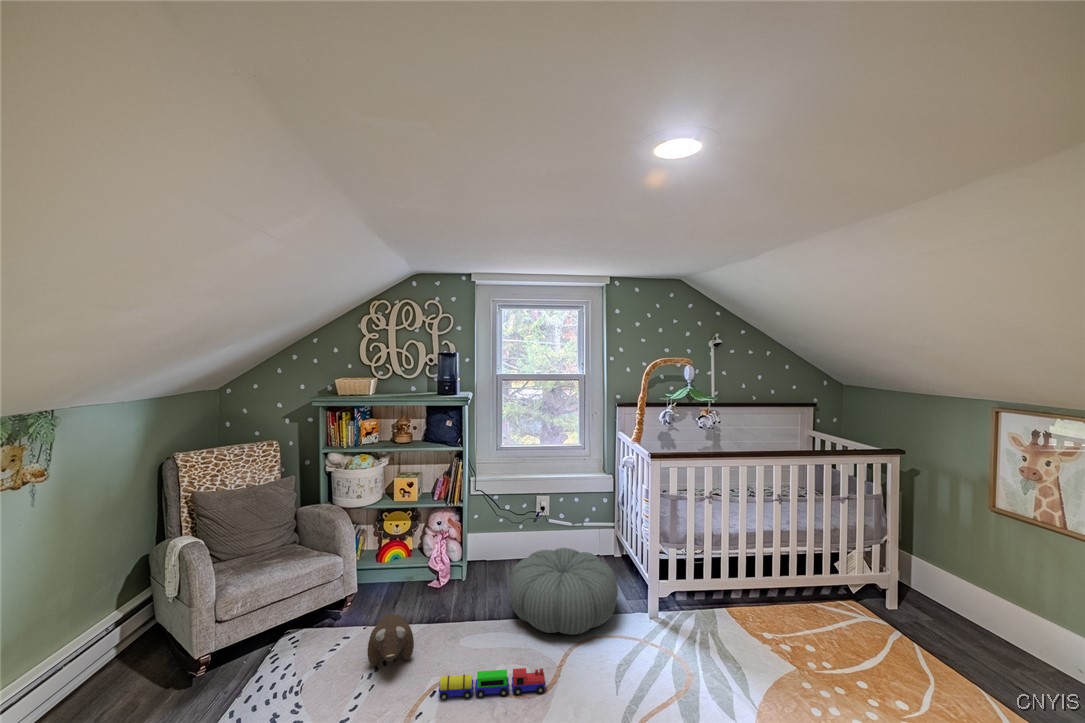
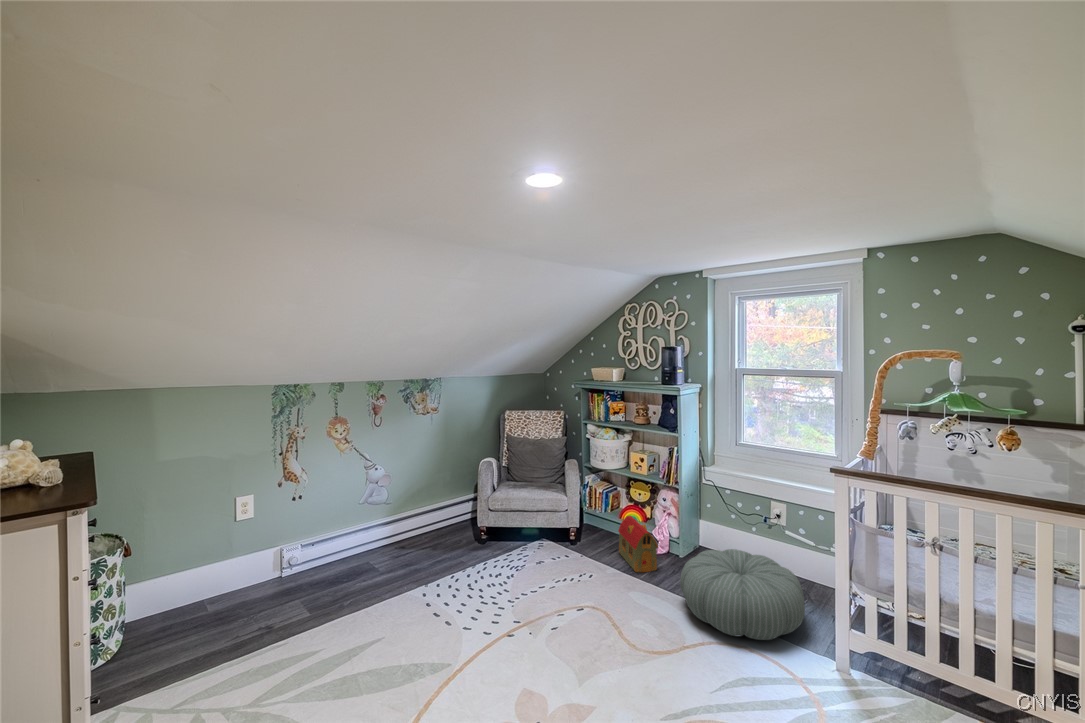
toy house: none [402,552,462,615] -> present [618,516,658,572]
plush toy: present [367,614,414,665] -> none [557,547,595,585]
toy train: present [438,668,546,700] -> none [578,600,659,652]

